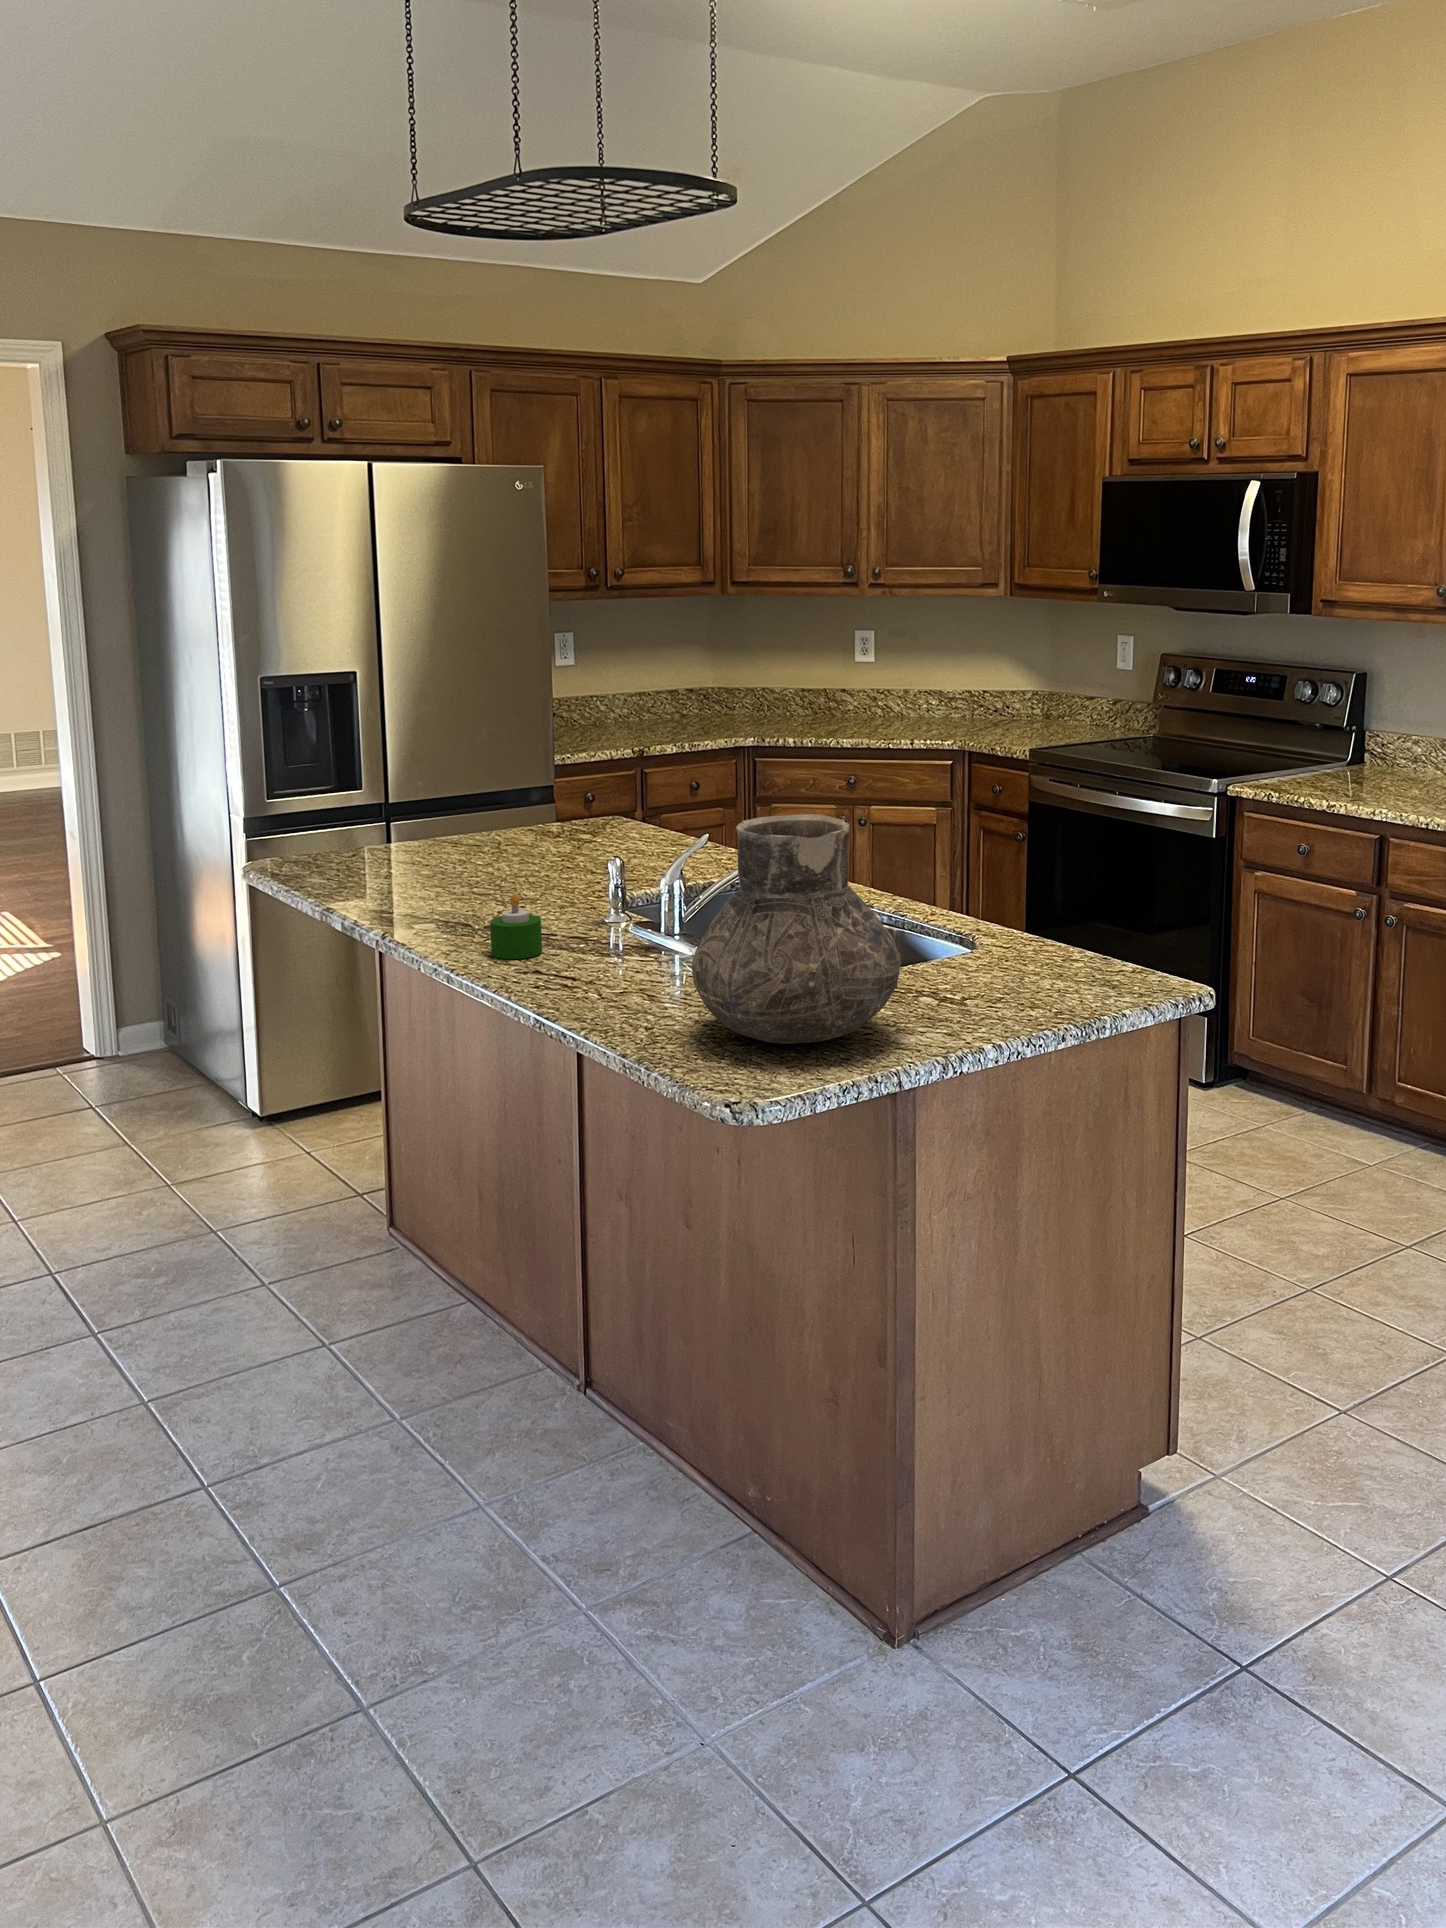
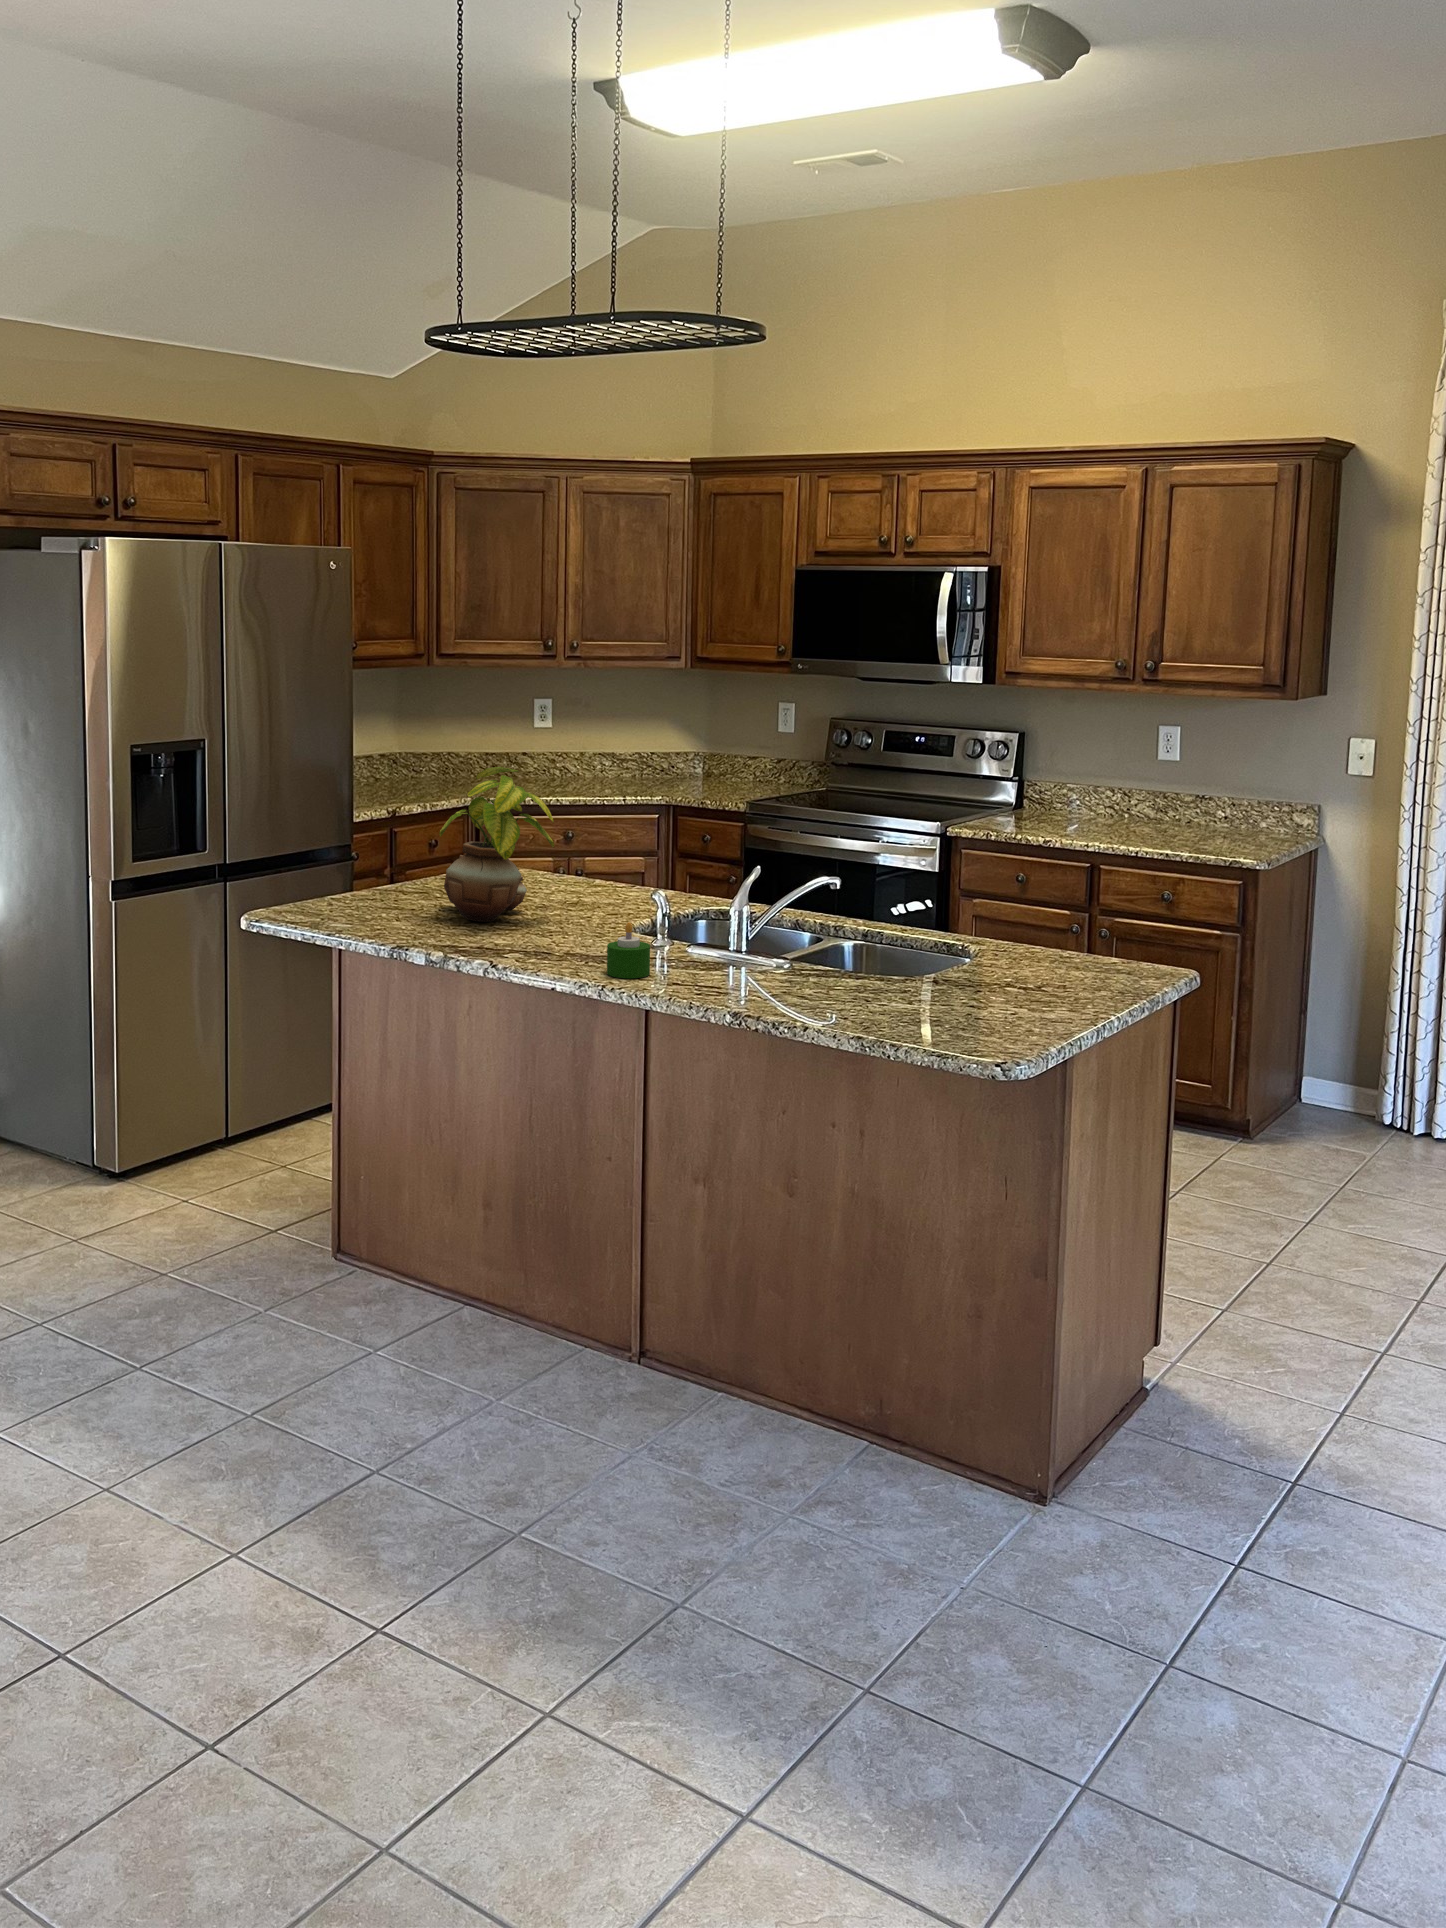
potted plant: none [433,708,554,881] -> present [439,767,554,922]
vase: present [692,814,901,1044] -> none [871,841,1043,1023]

